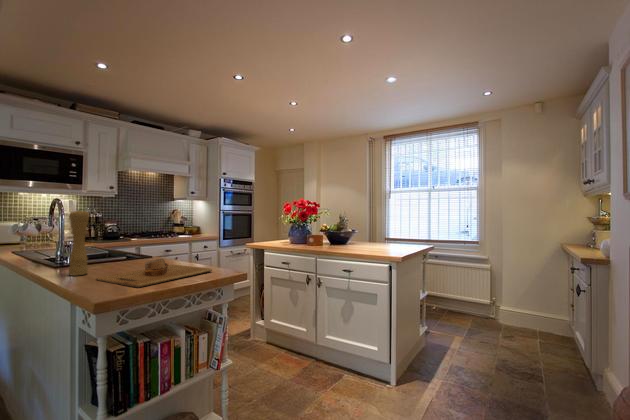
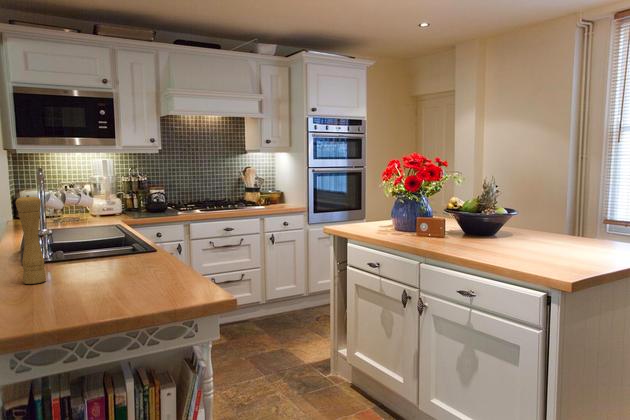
cutting board: present [96,259,212,287] -> none [39,266,194,316]

